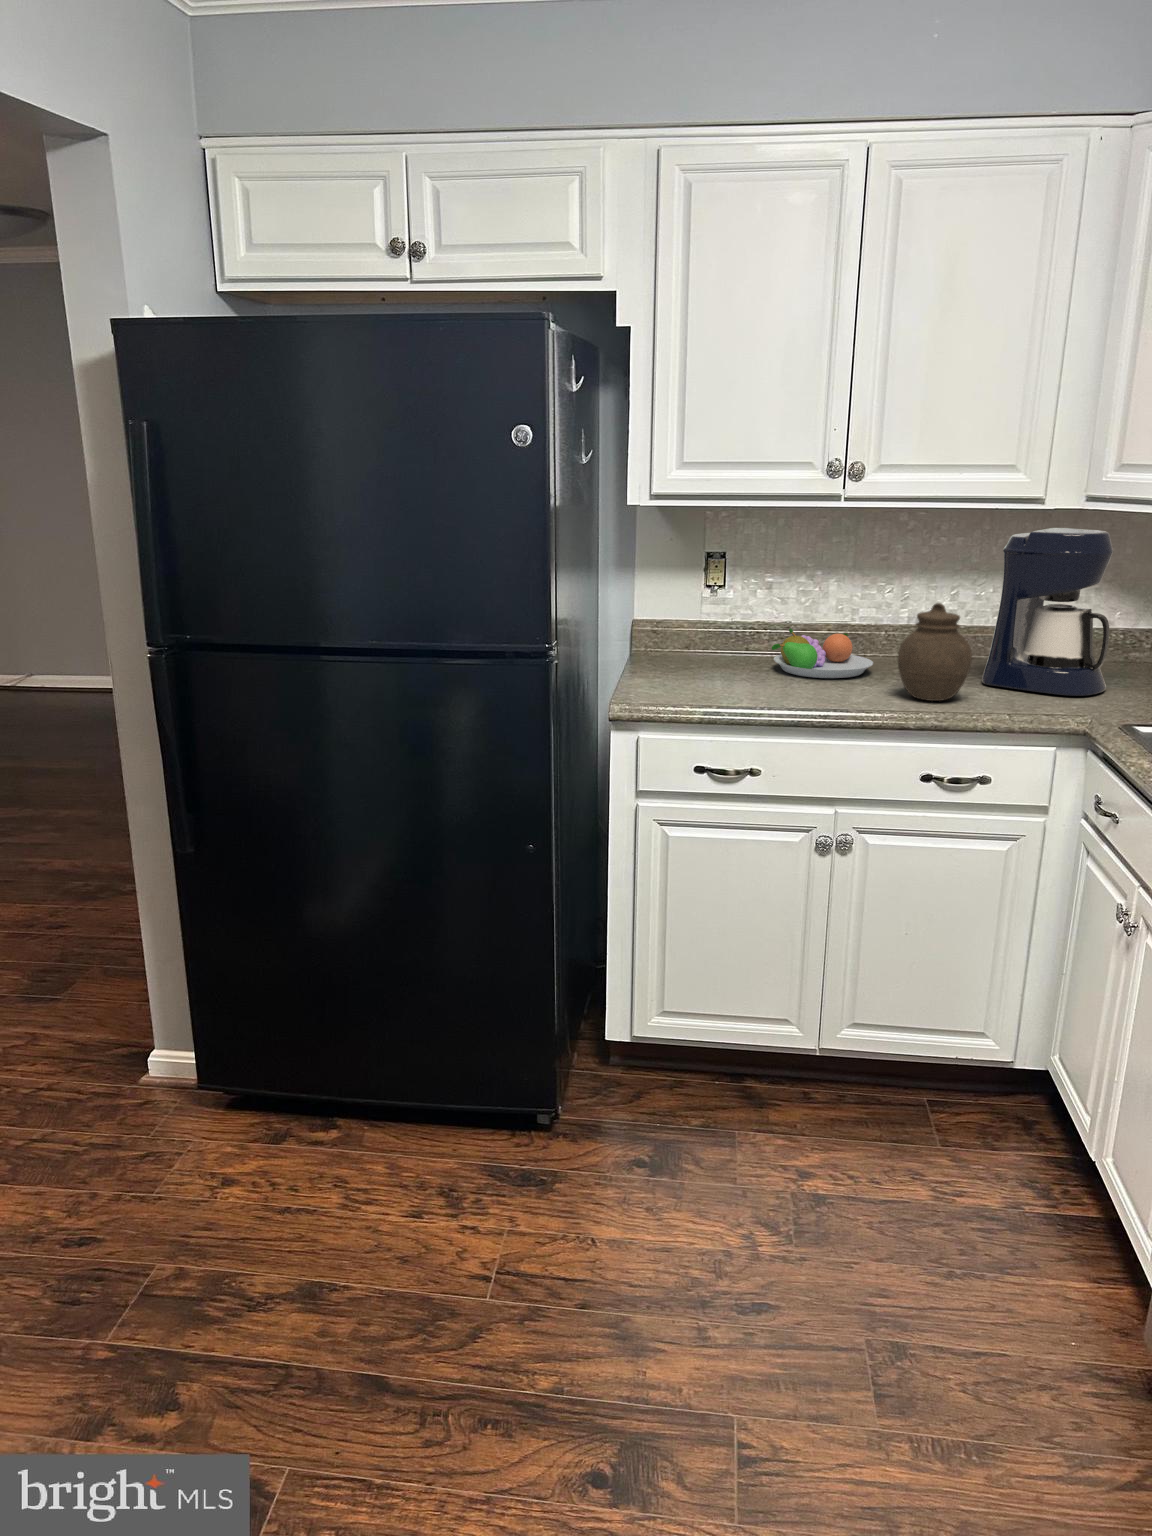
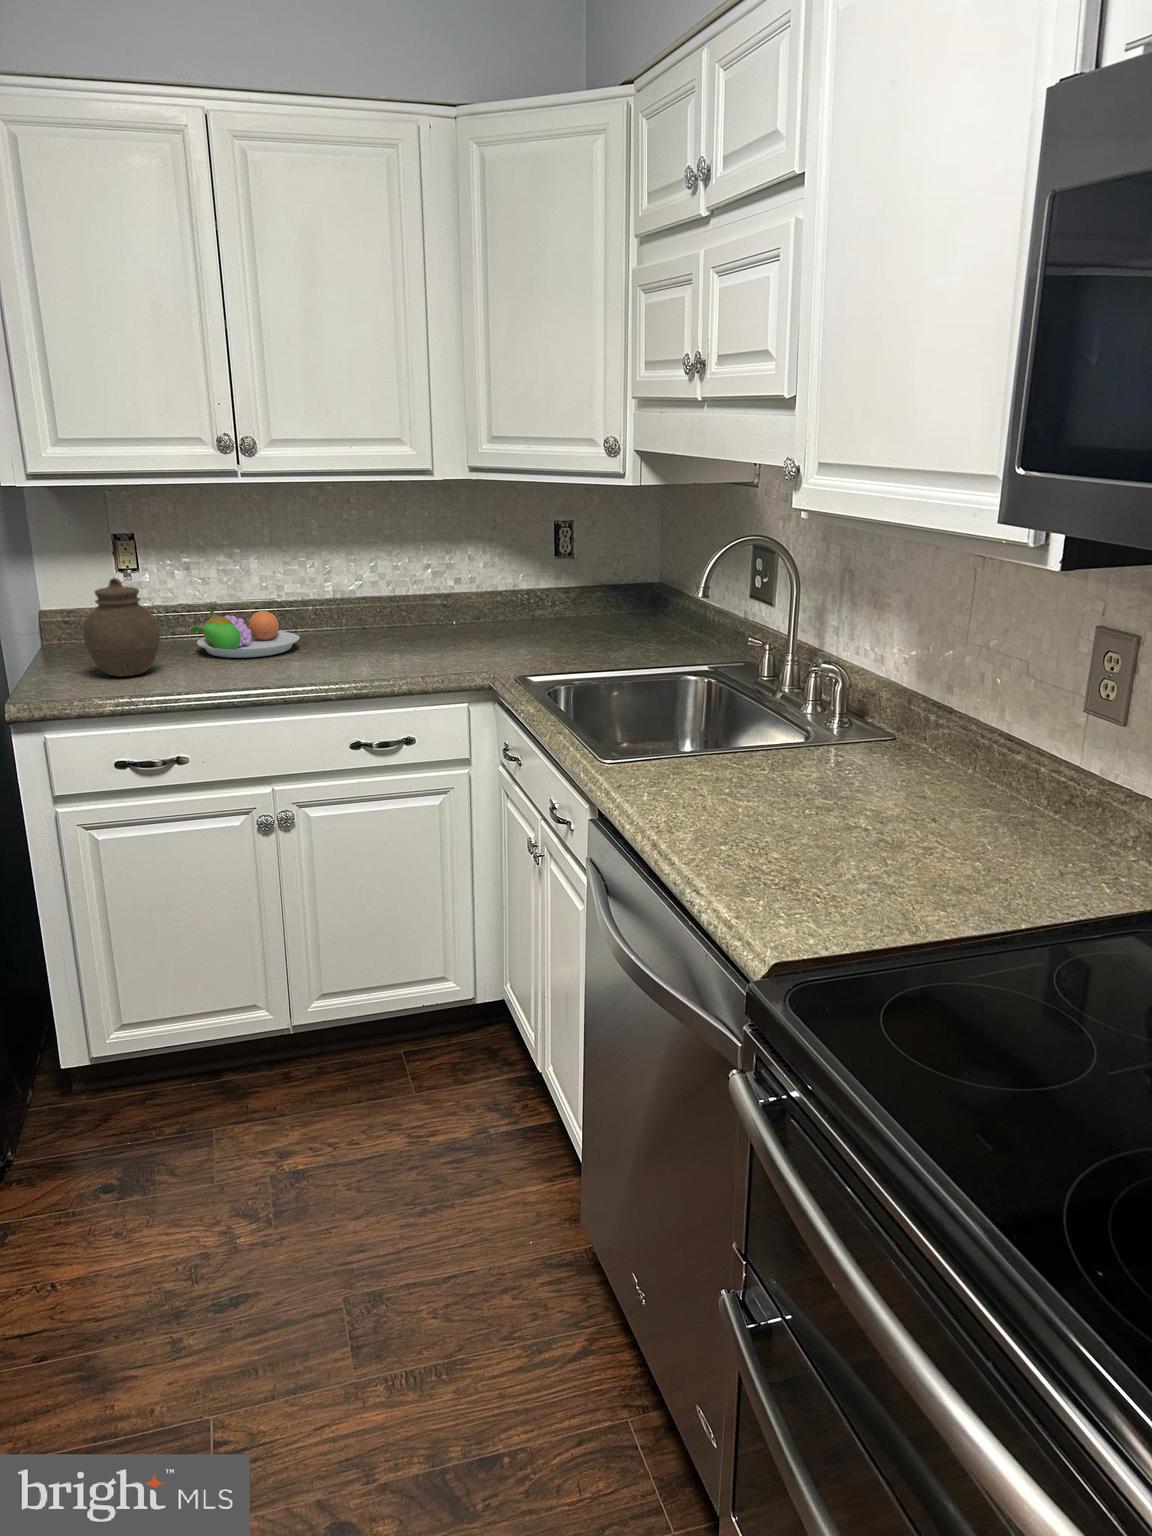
coffee maker: present [982,528,1113,696] -> none [404,497,514,653]
jar: present [898,603,972,701] -> present [83,578,160,677]

